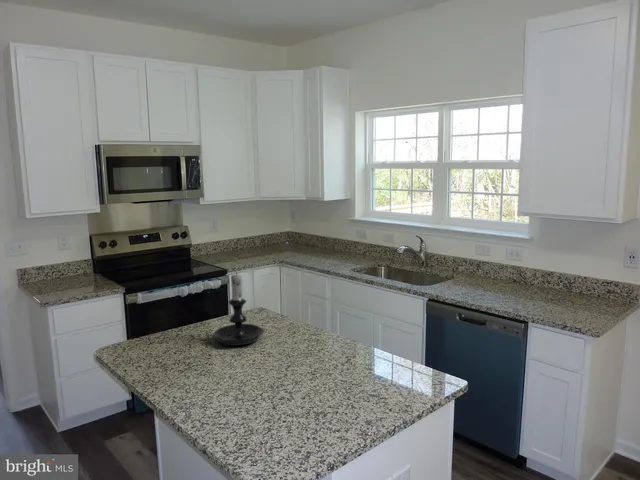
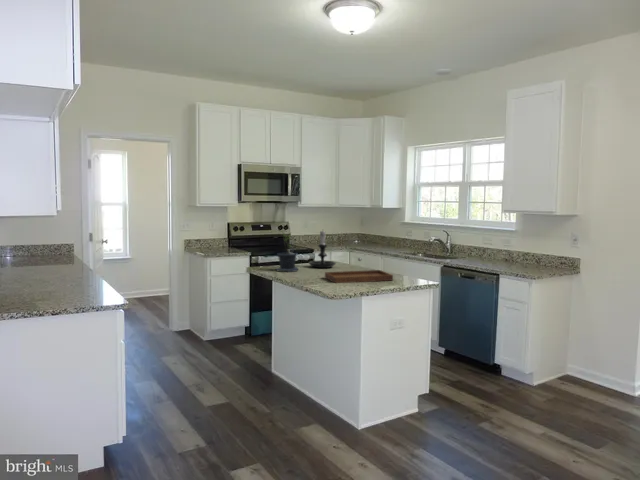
potted plant: none [131,288,192,375] -> present [276,230,298,272]
tray: none [244,351,389,432] -> present [325,258,393,283]

